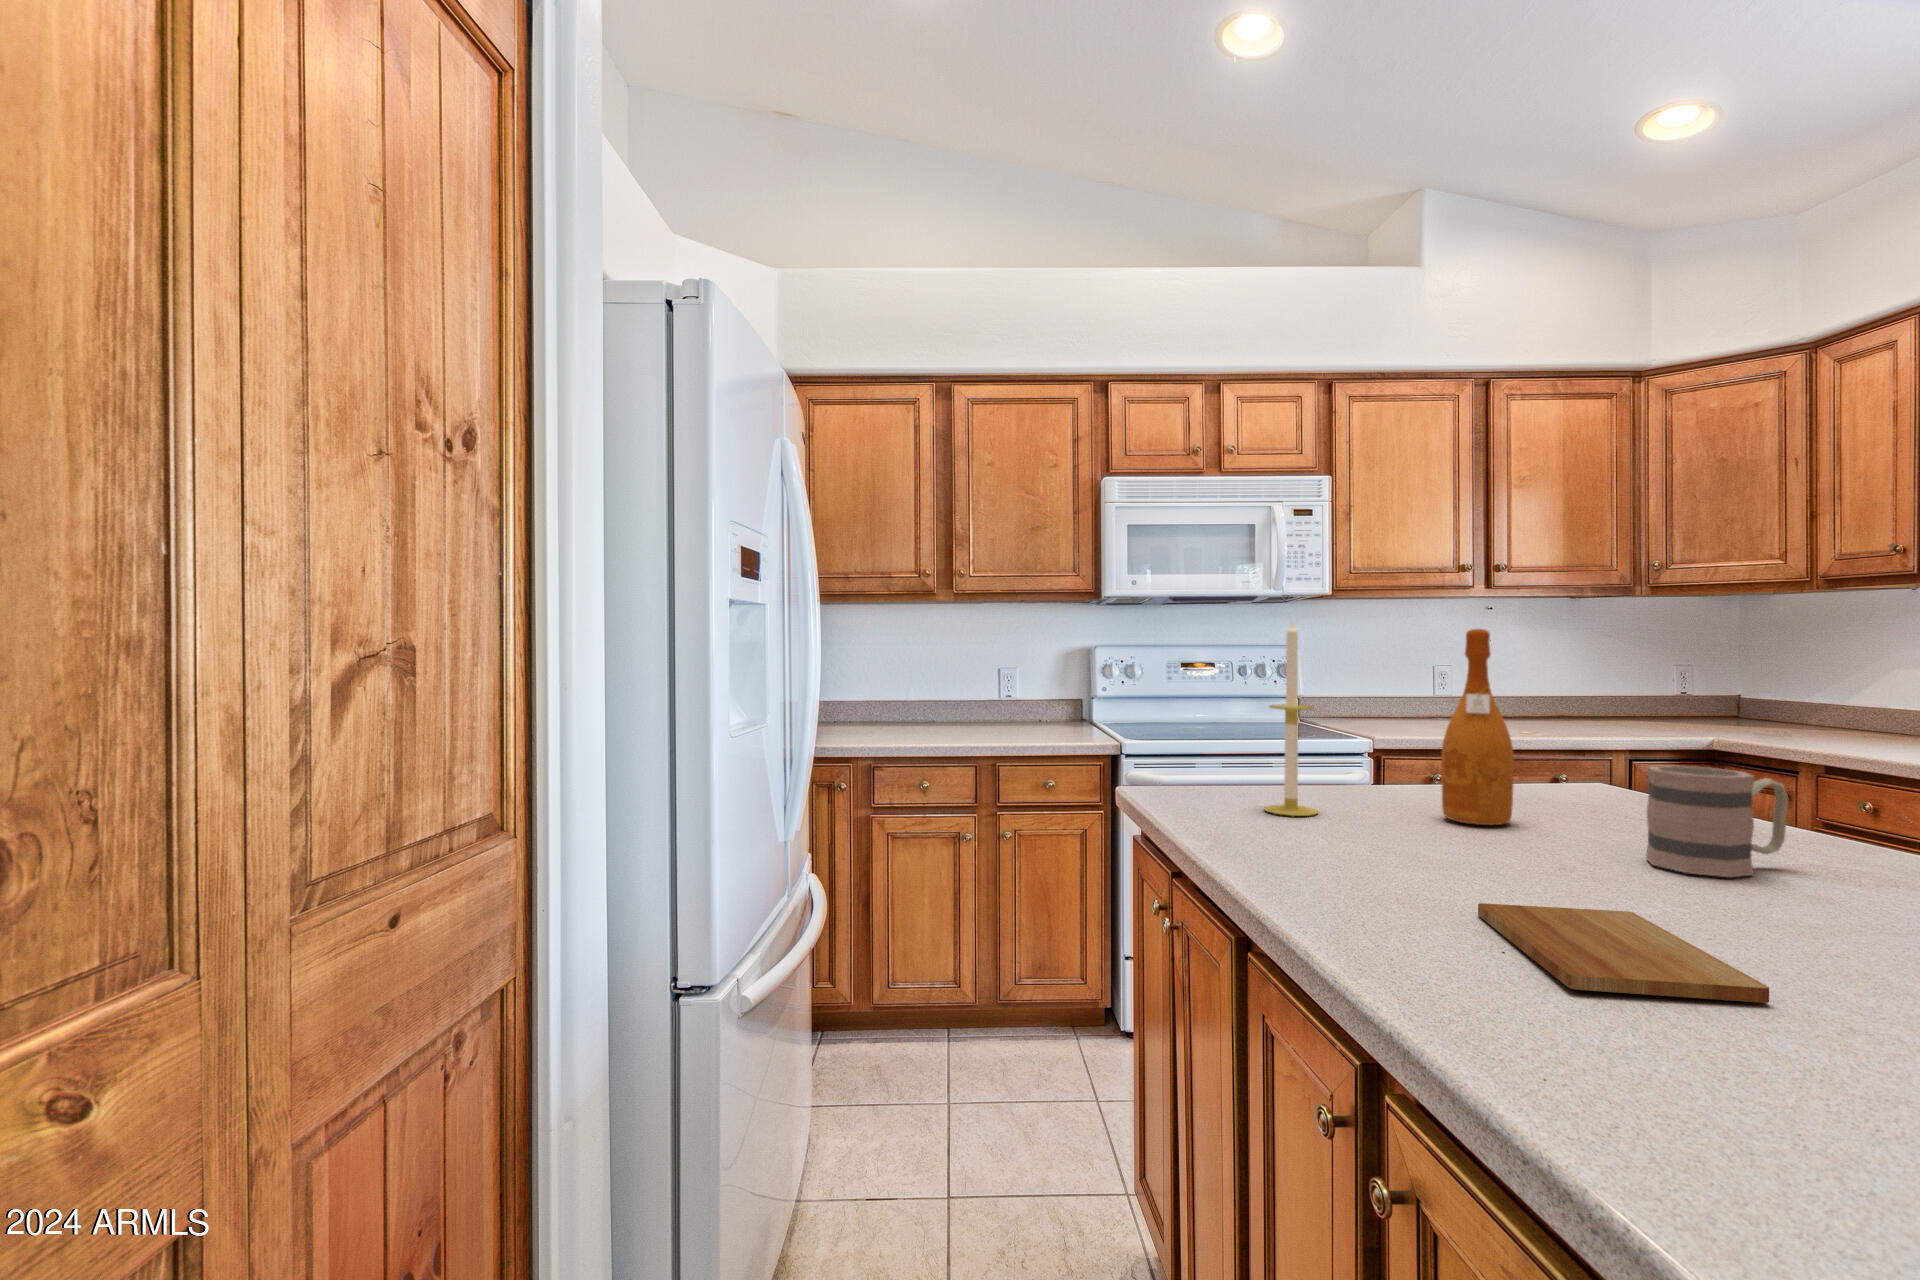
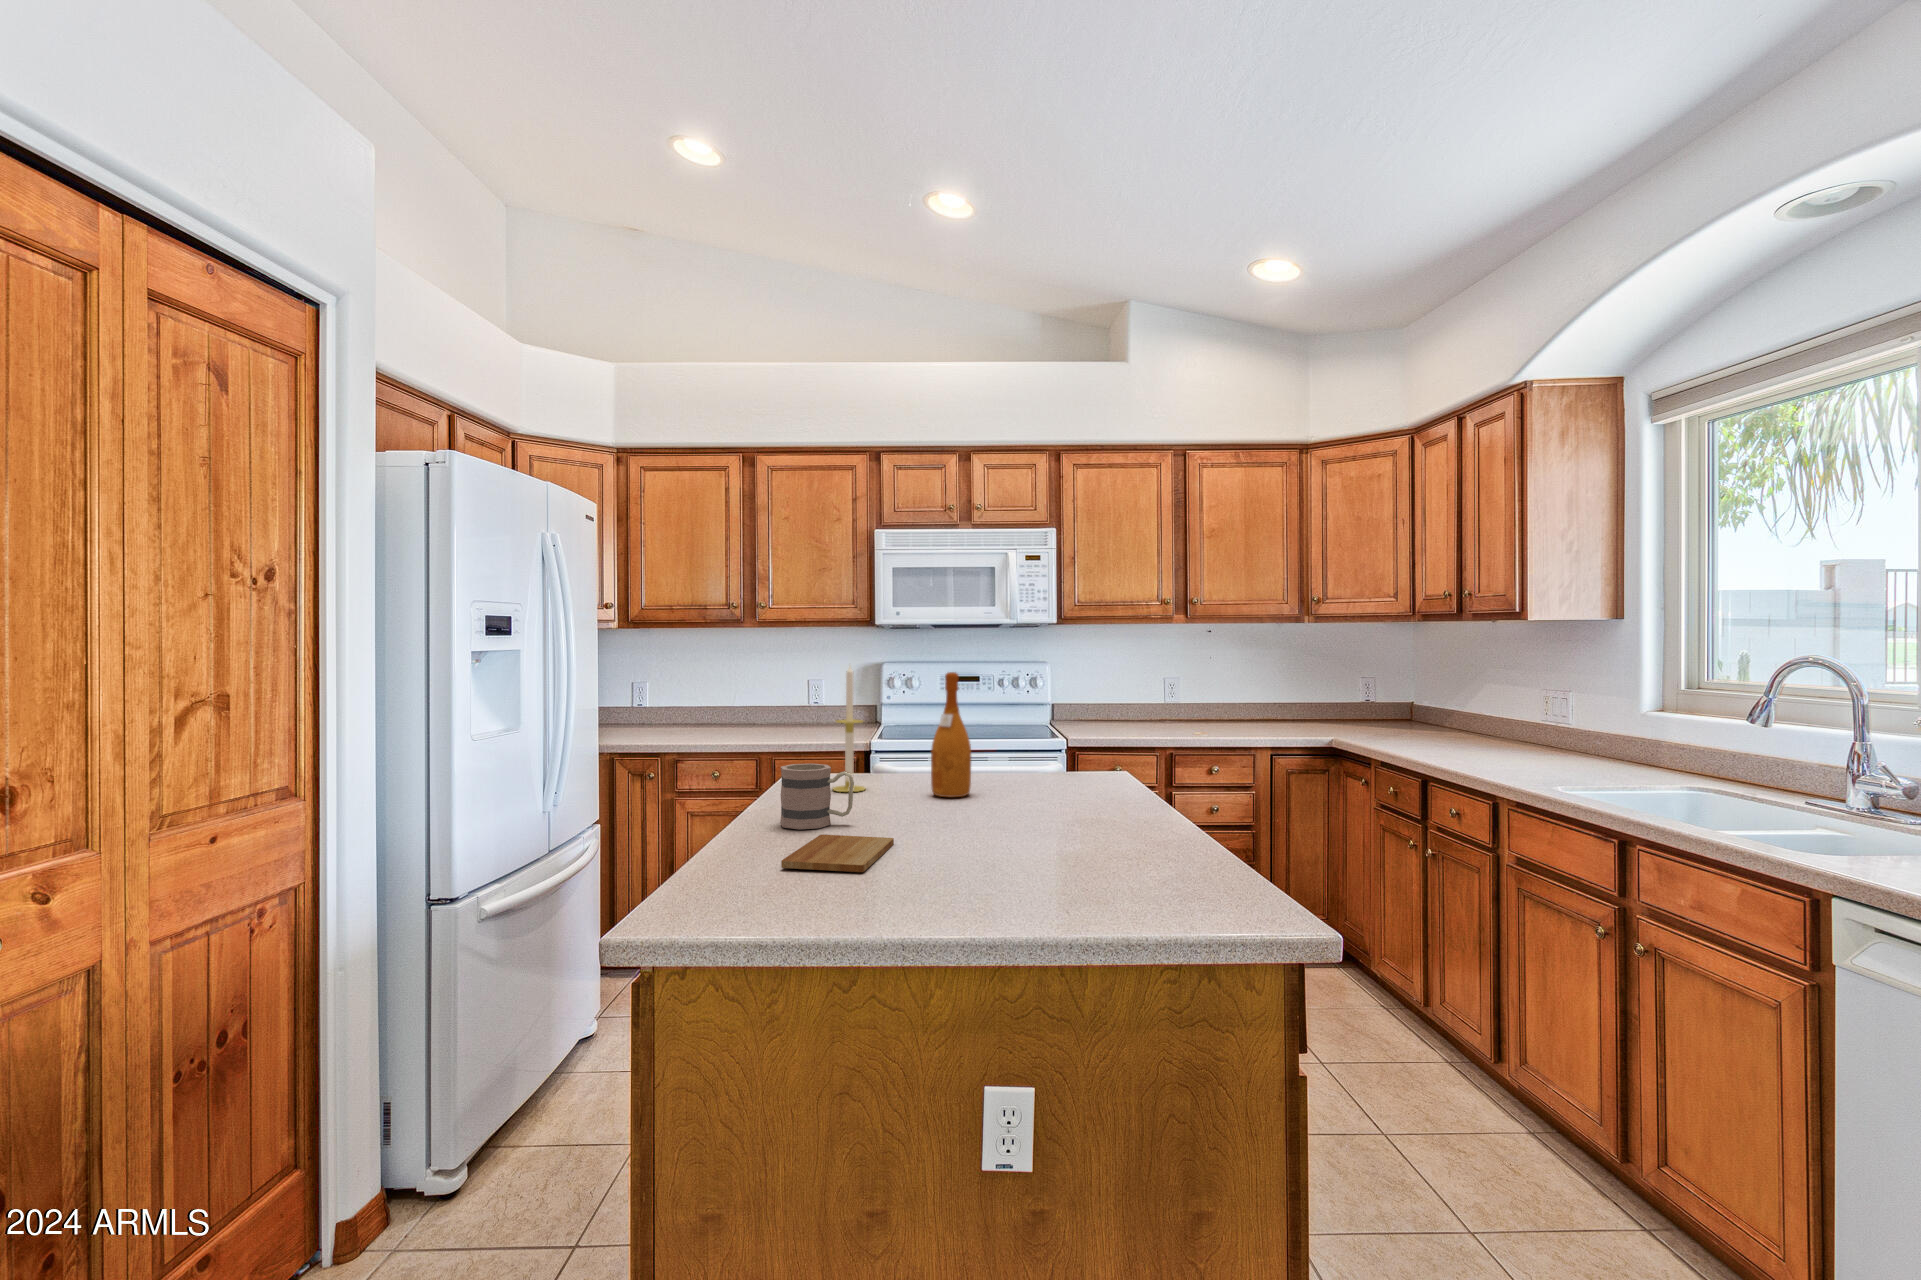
mug: present [1646,765,1788,877] -> present [780,763,854,829]

